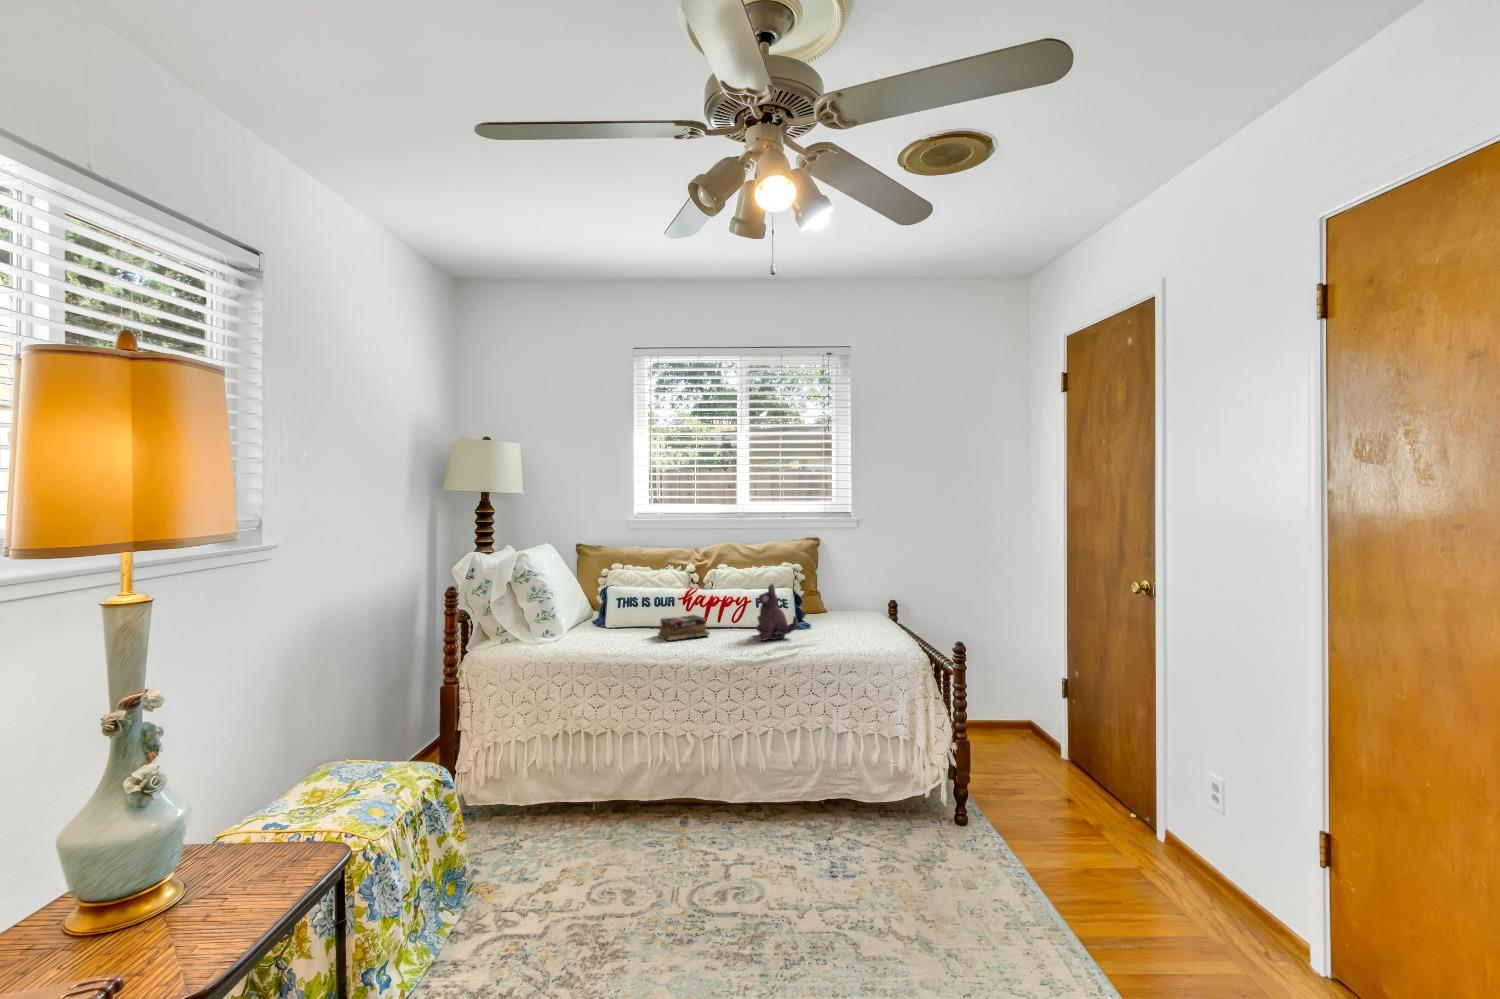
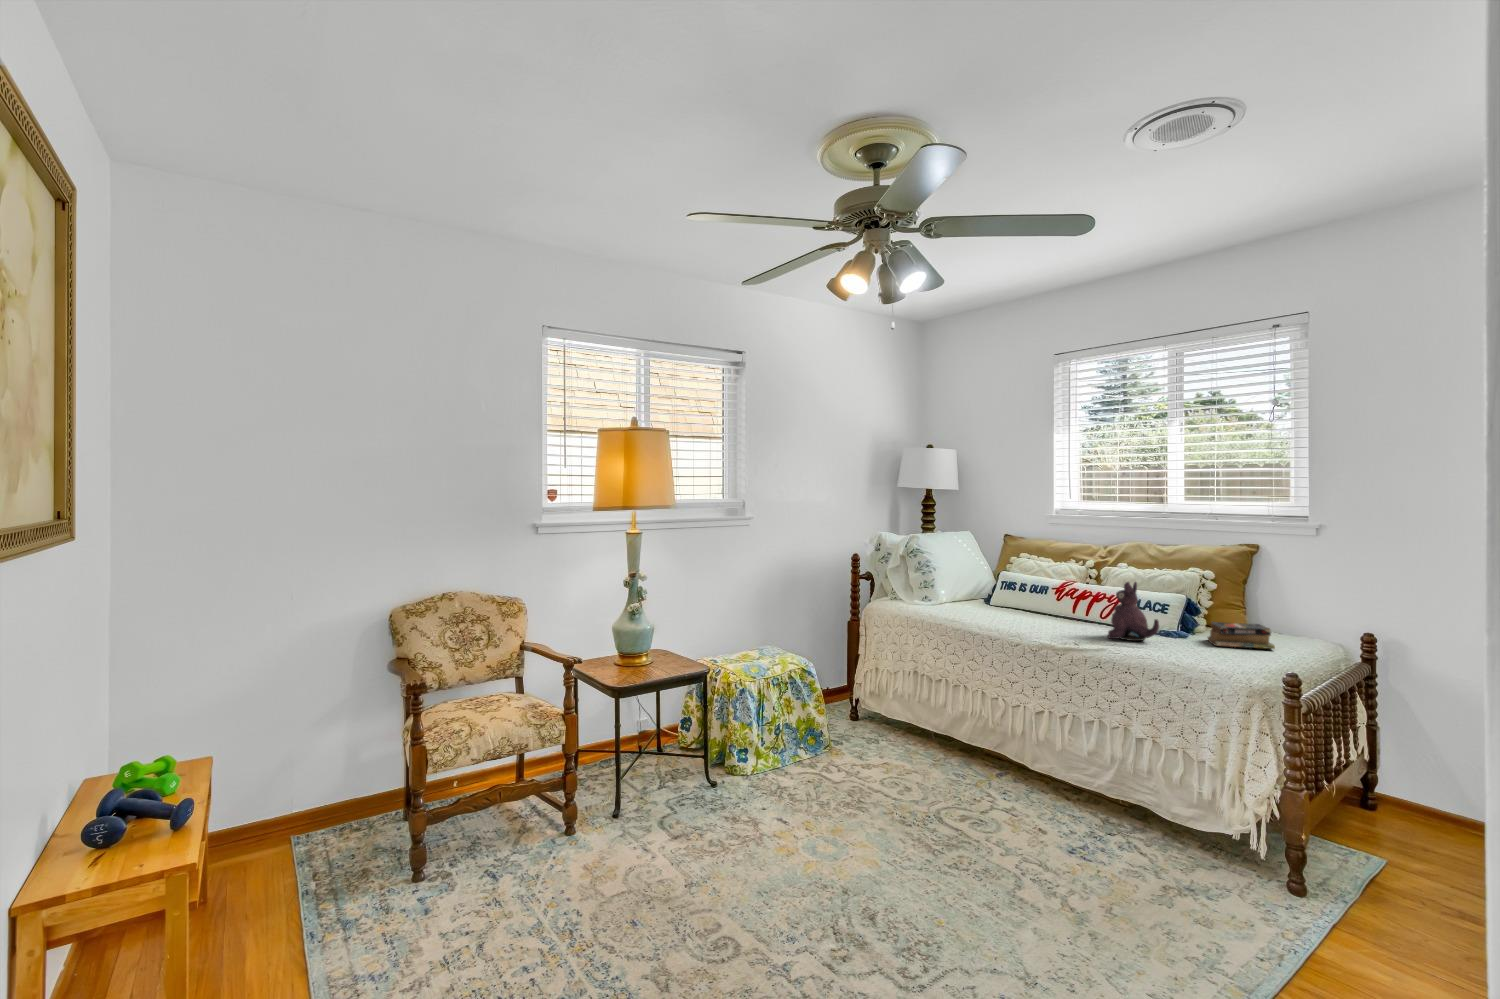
book: present [658,615,710,640] -> present [1208,622,1275,649]

